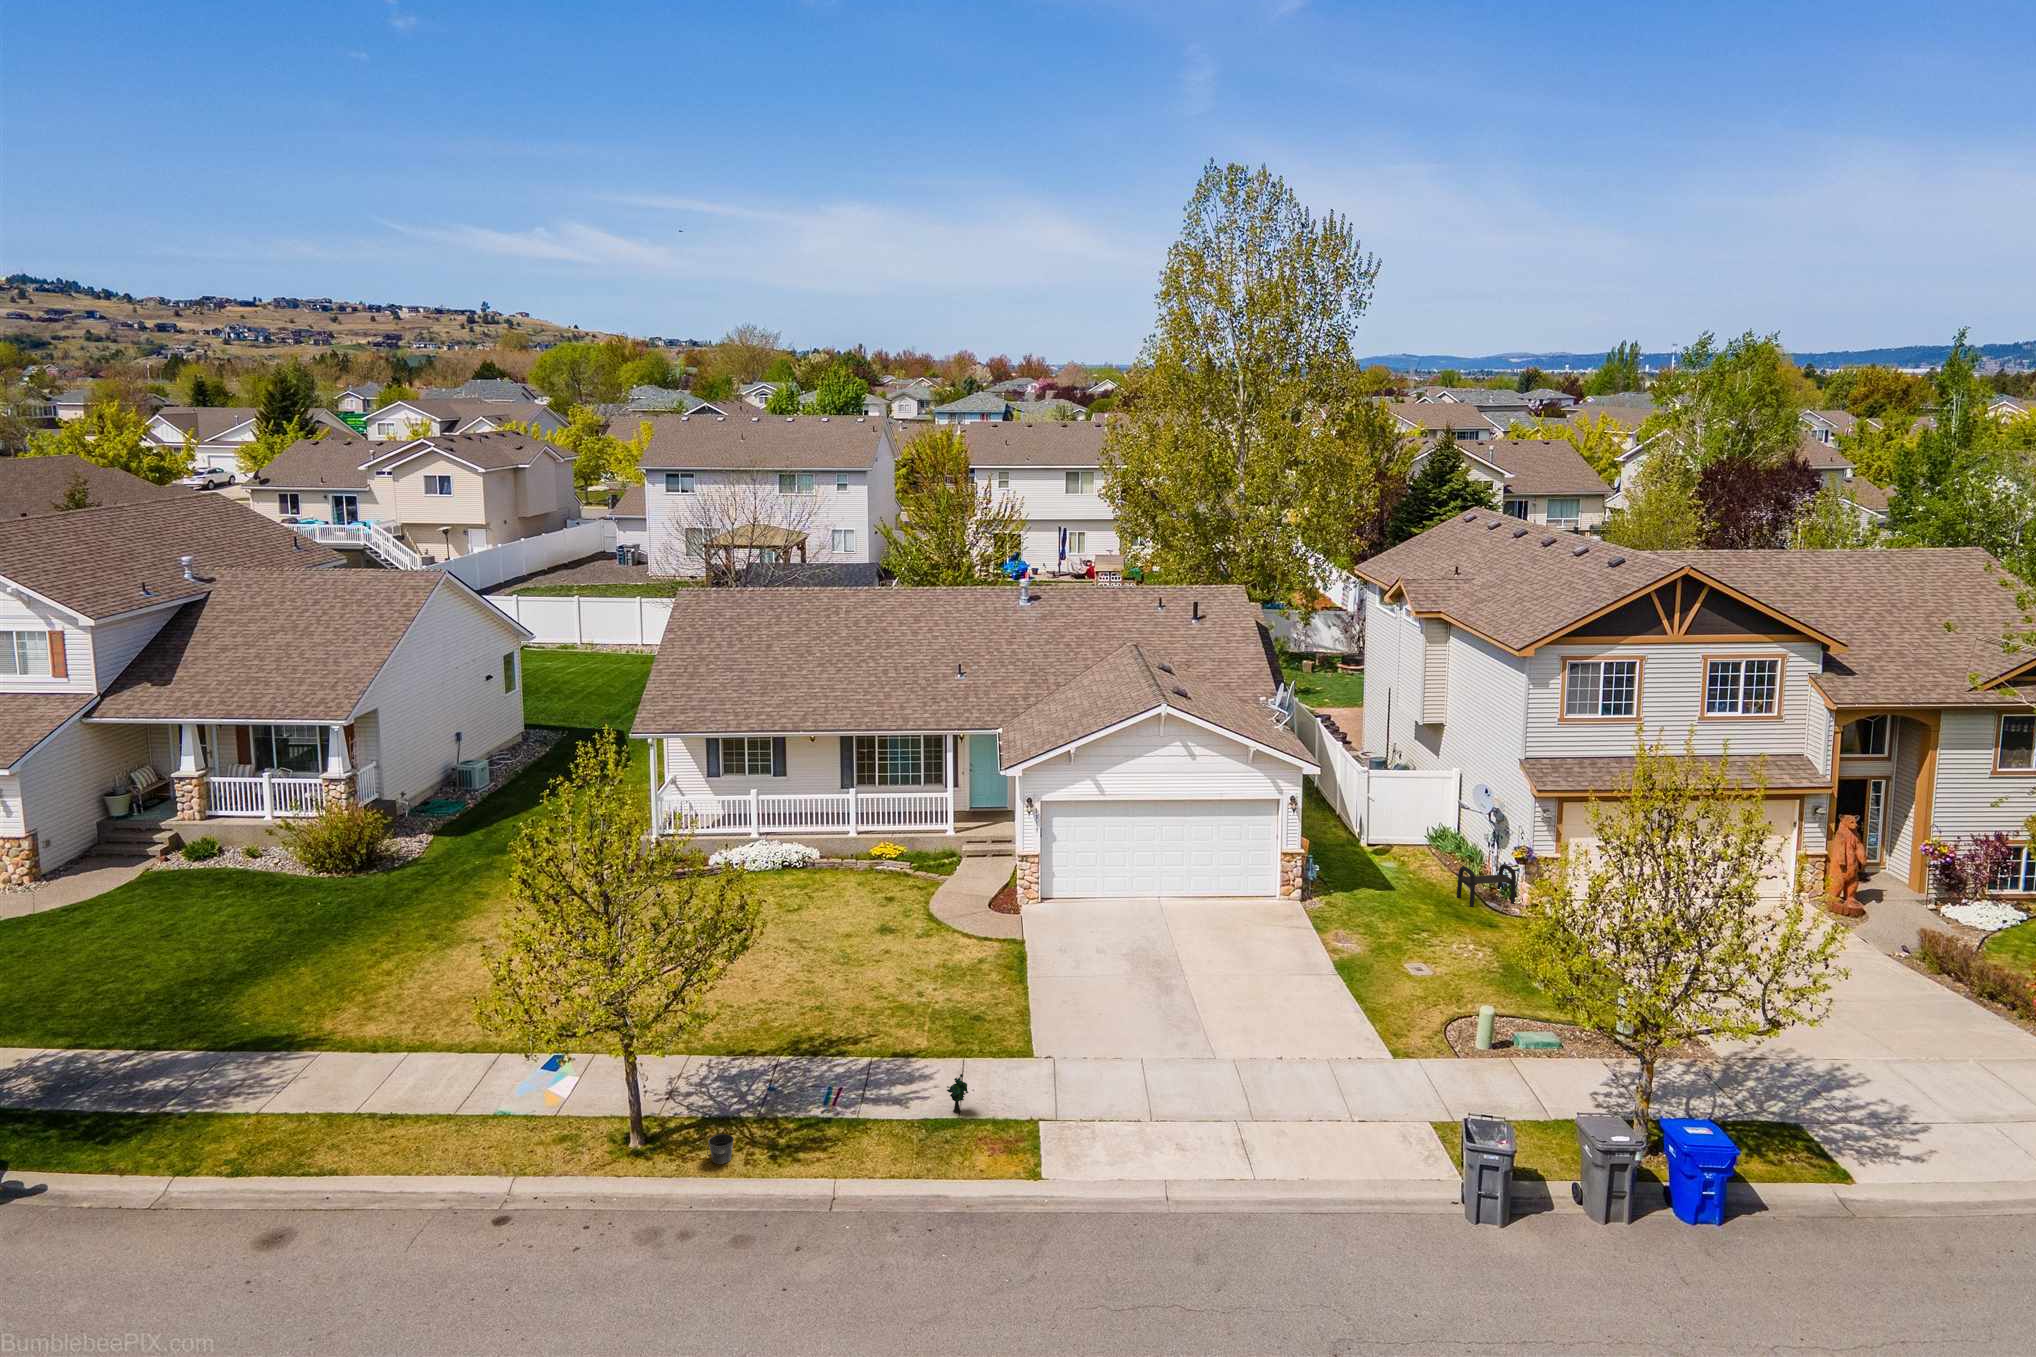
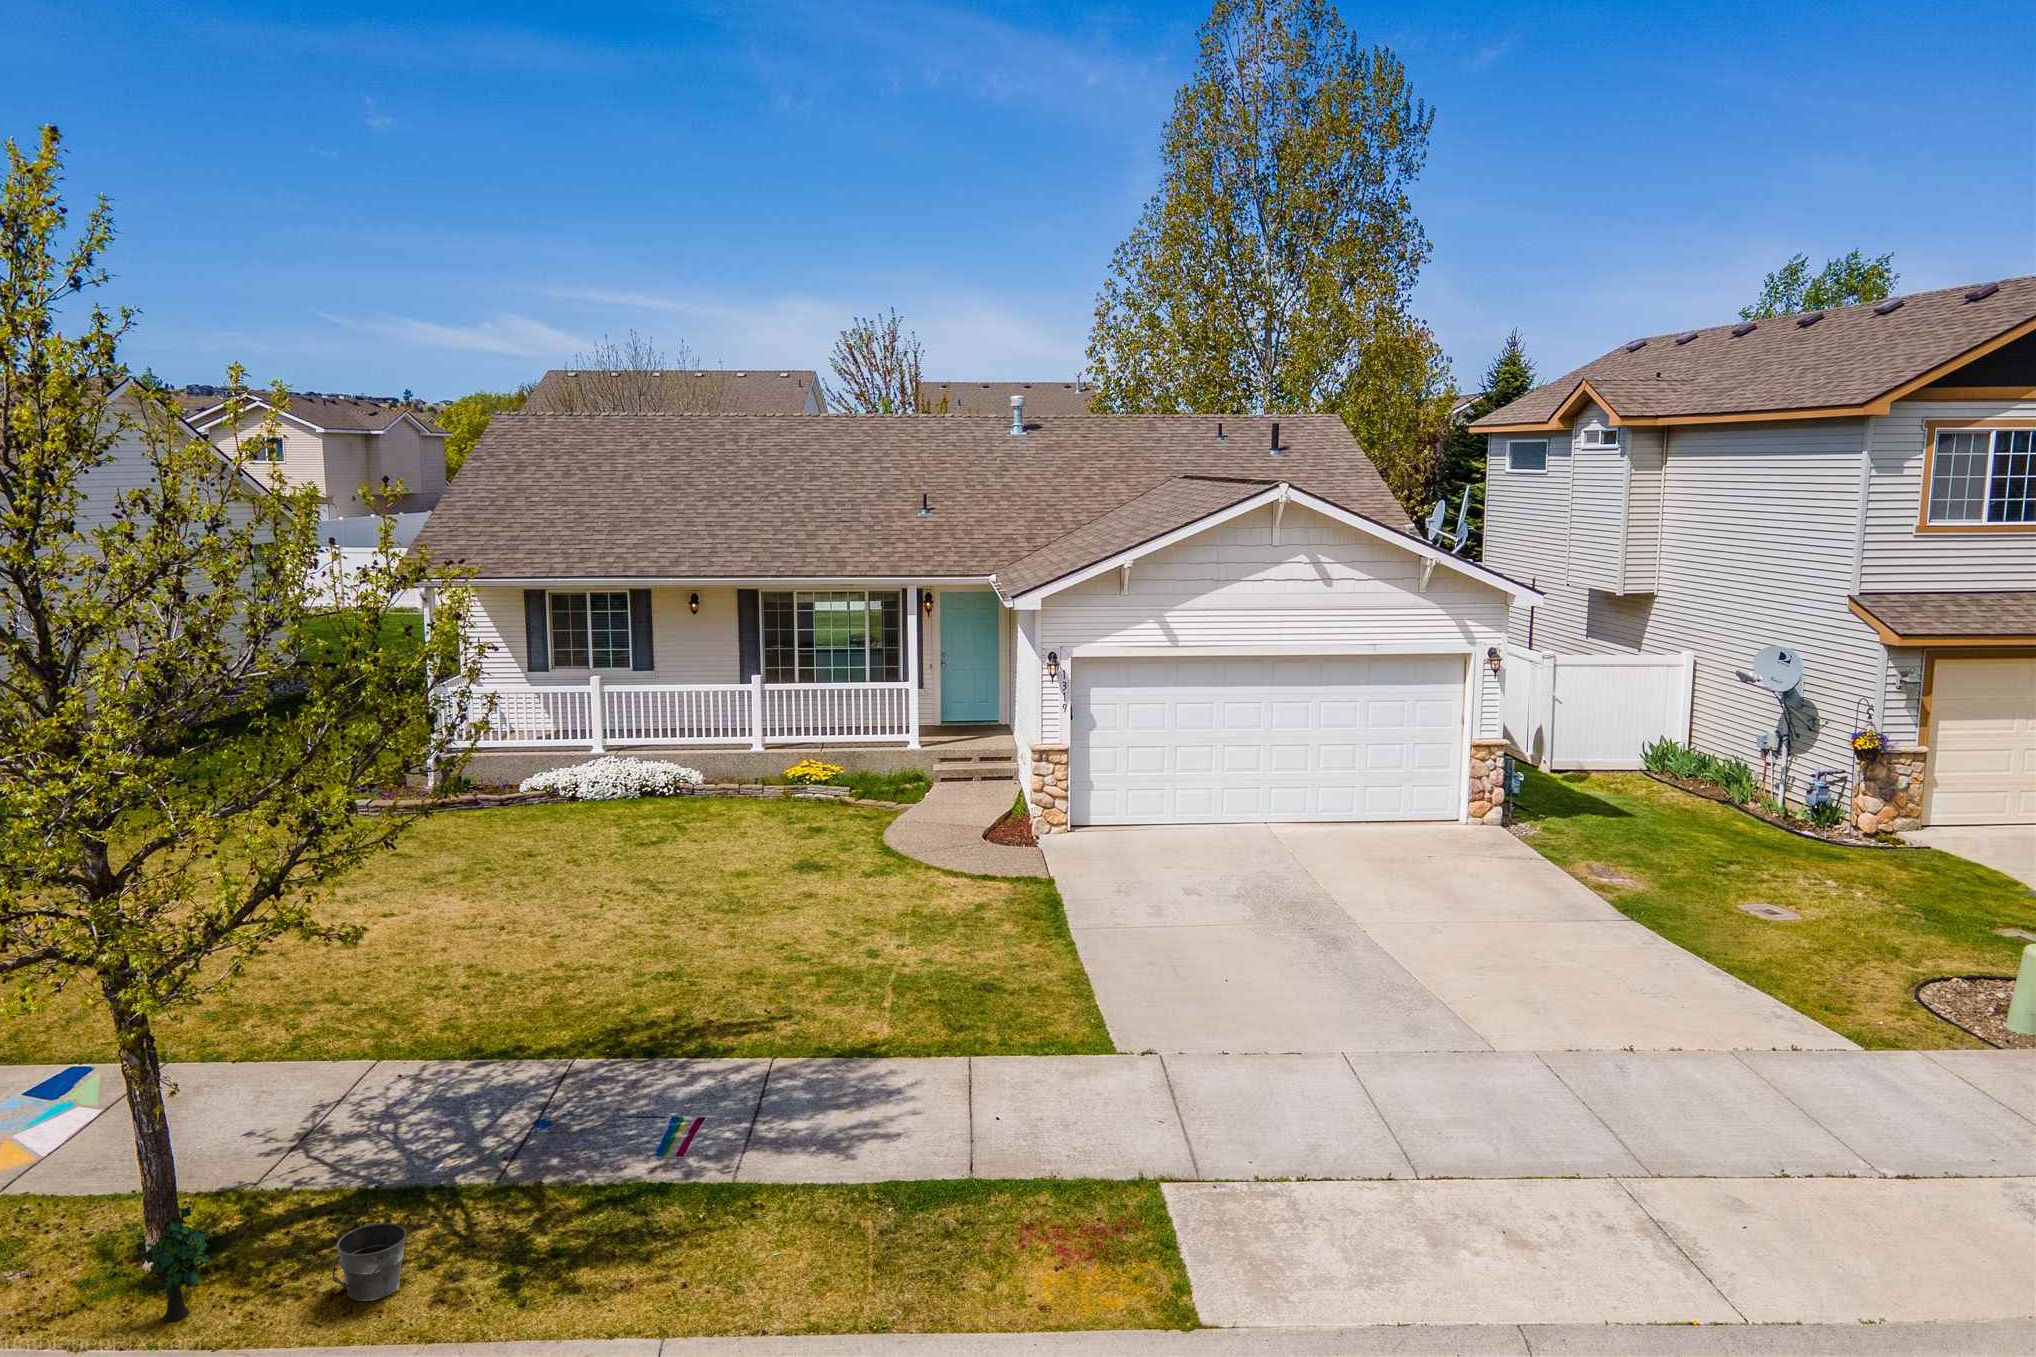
bench: present [1457,864,1516,907] -> none [1741,769,1844,834]
decorative plant: present [947,1074,968,1113] -> present [136,1207,211,1322]

